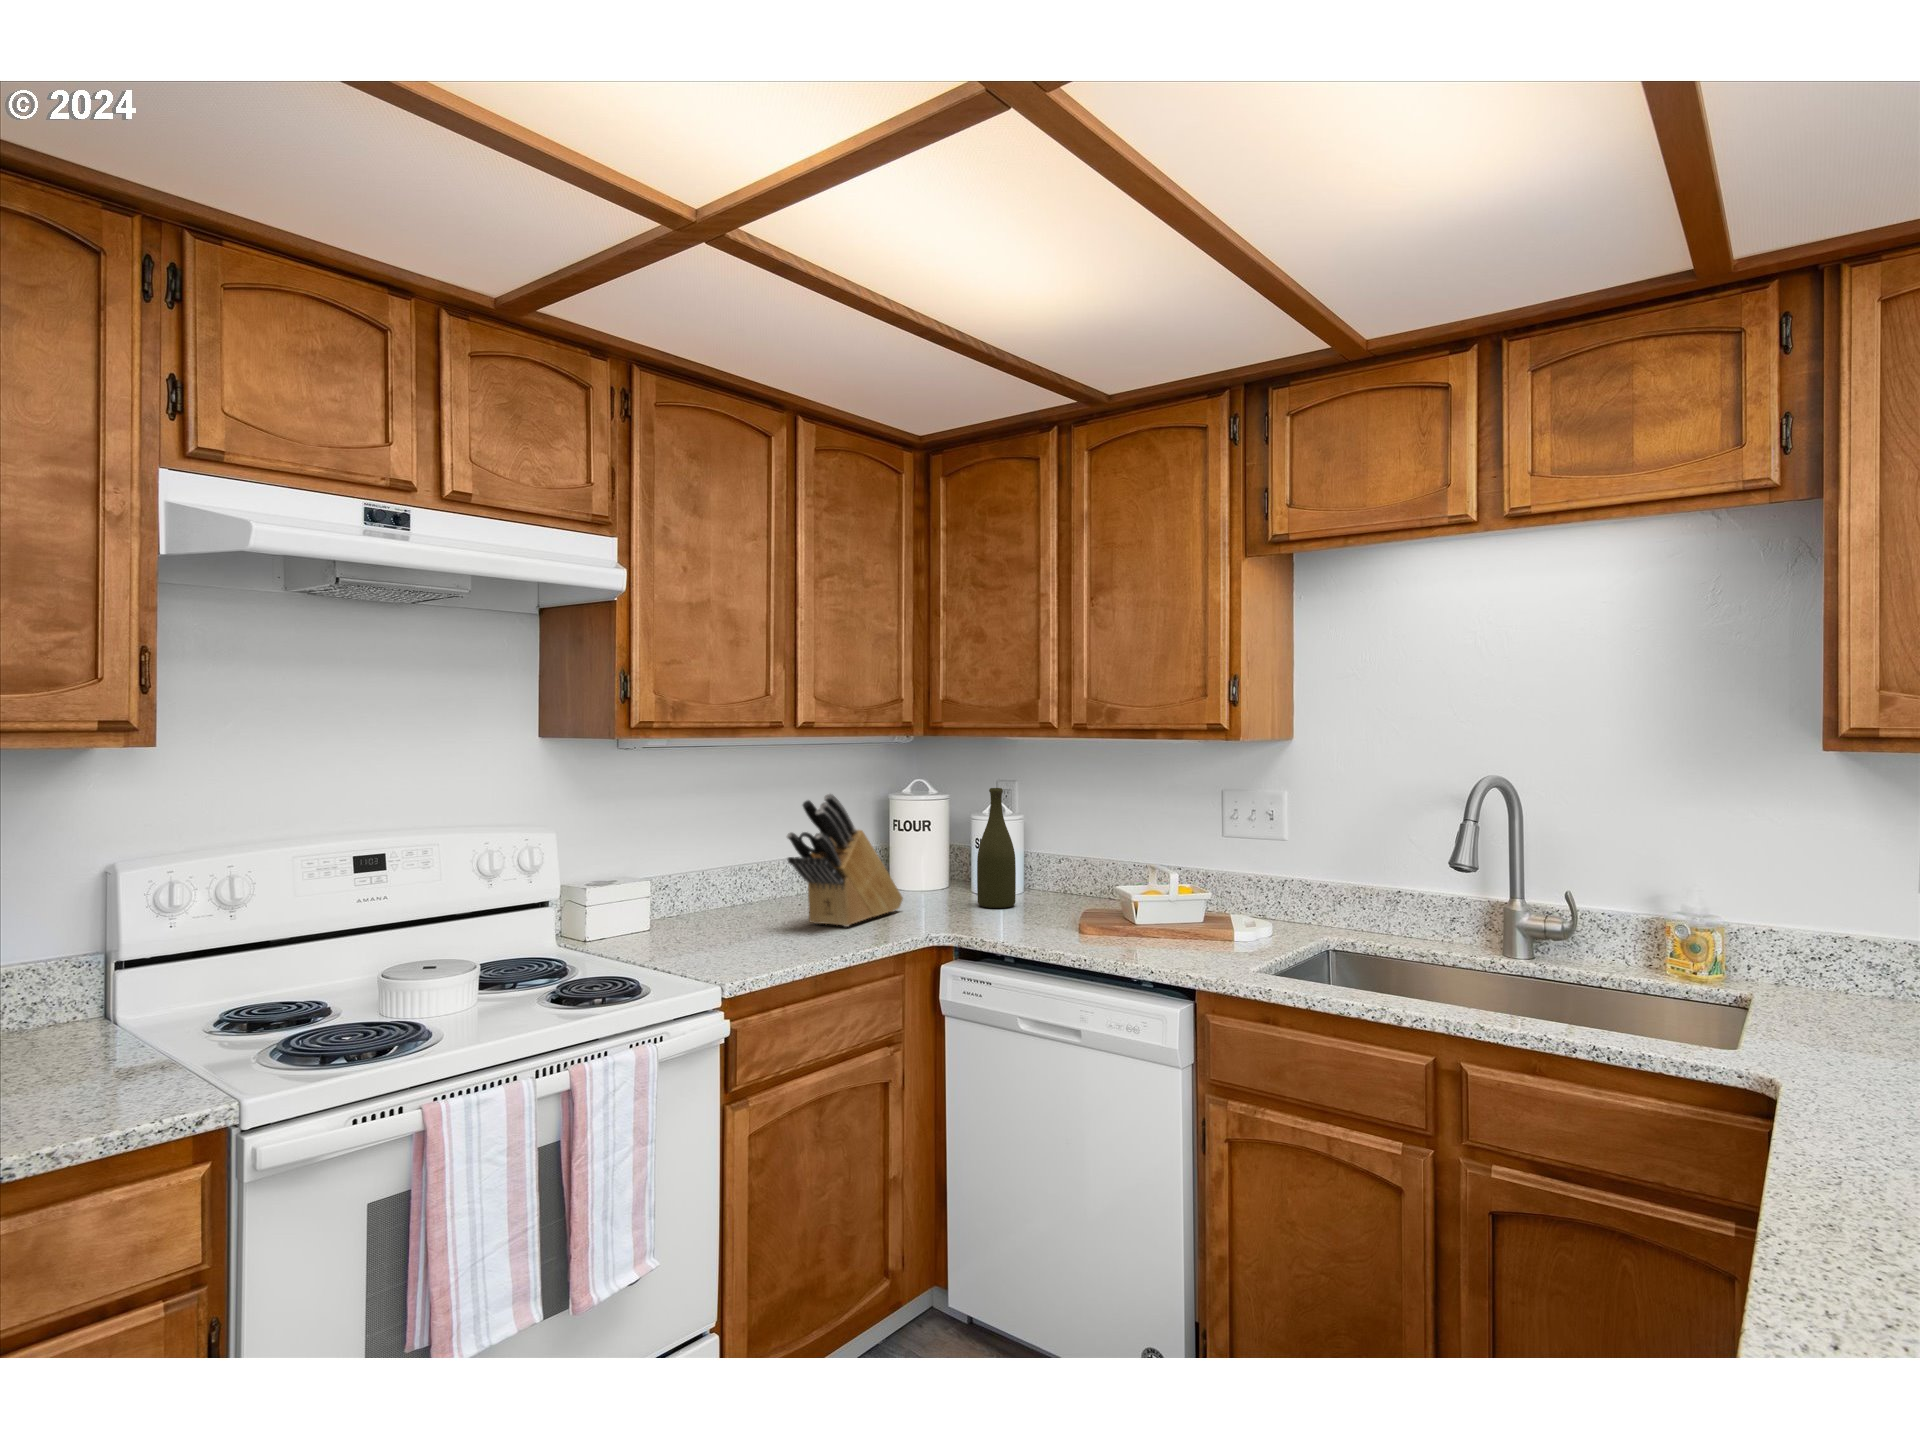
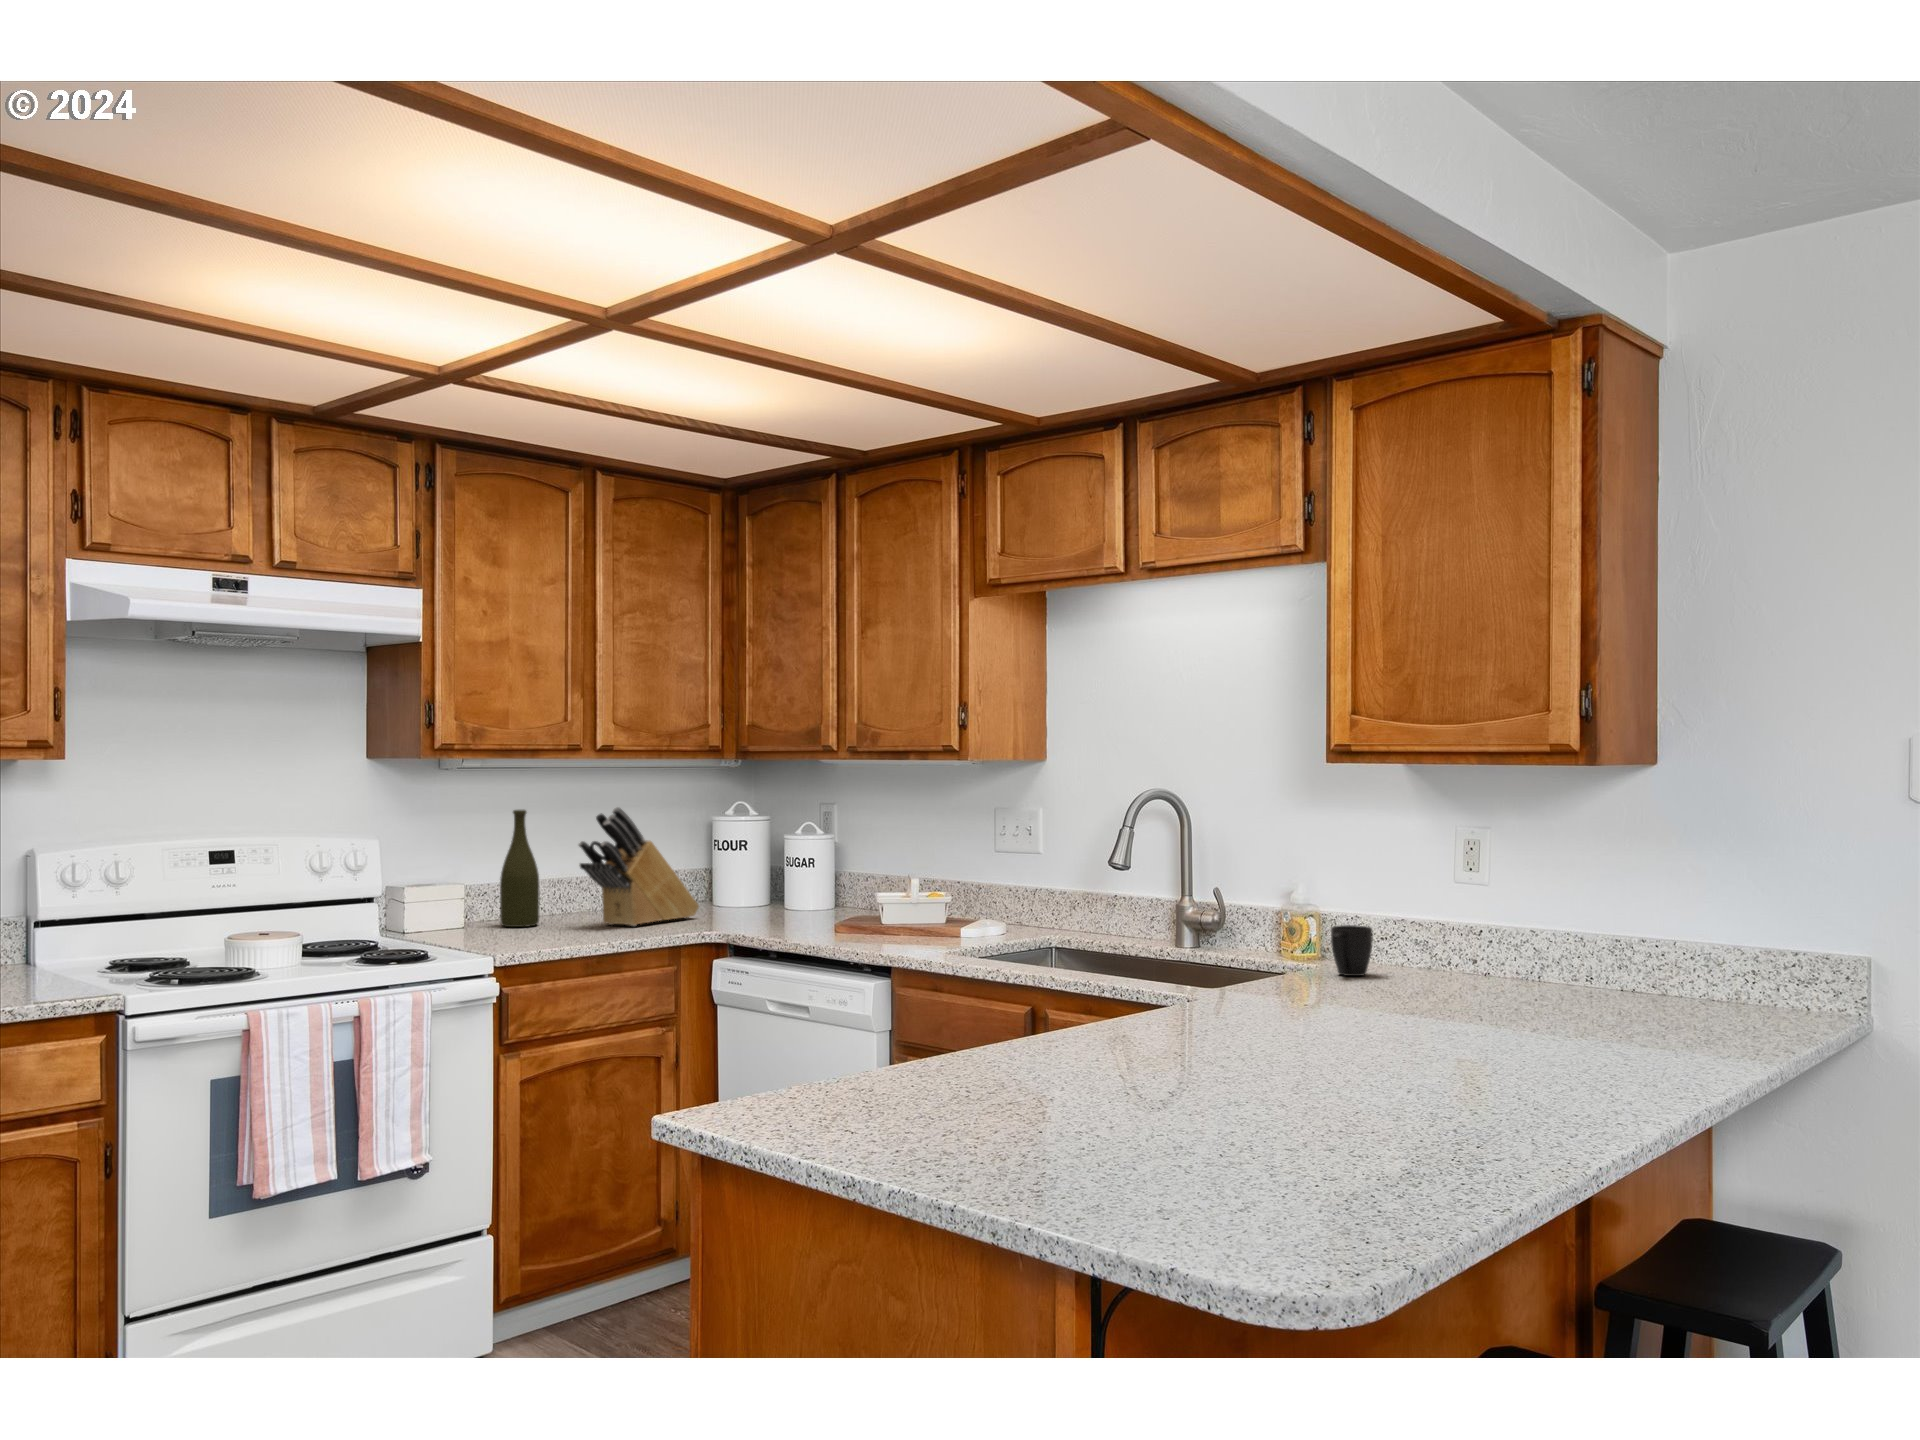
bottle: present [977,788,1016,908] -> present [500,810,540,927]
mug: none [1803,951,1866,1018] -> present [1331,925,1373,976]

